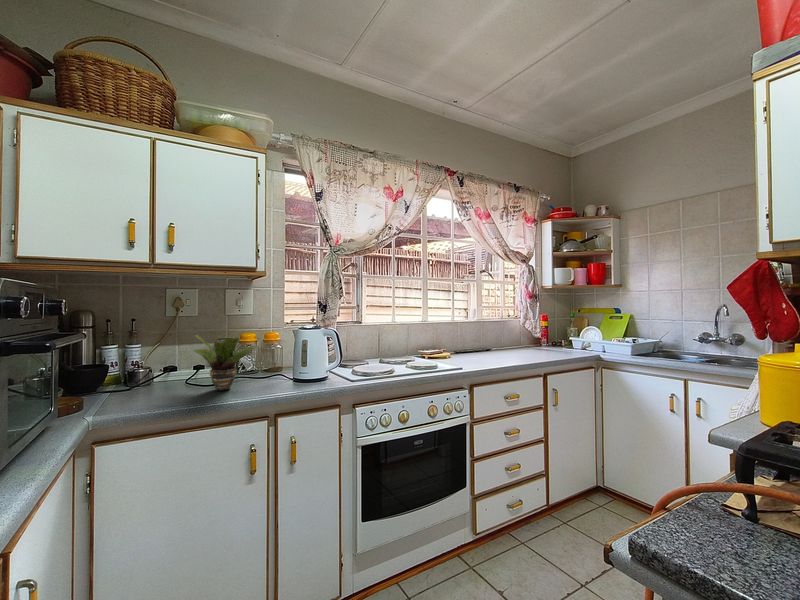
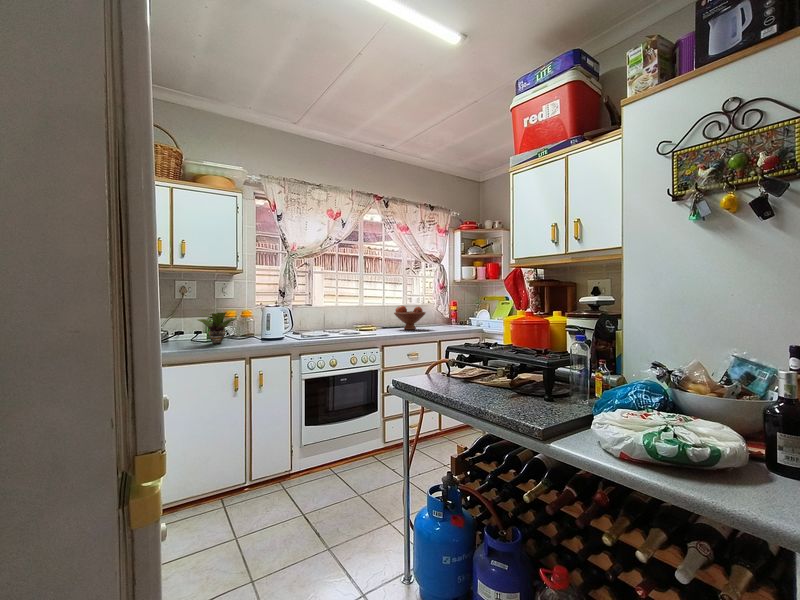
fruit bowl: none [473,322,520,356] -> present [394,306,426,330]

